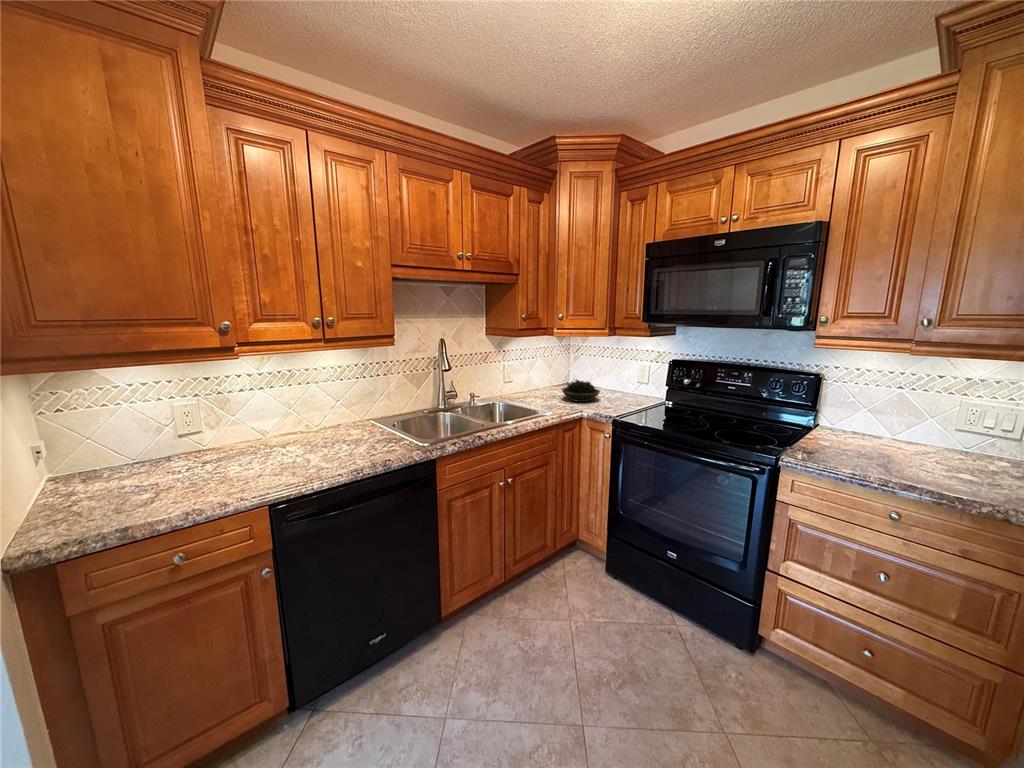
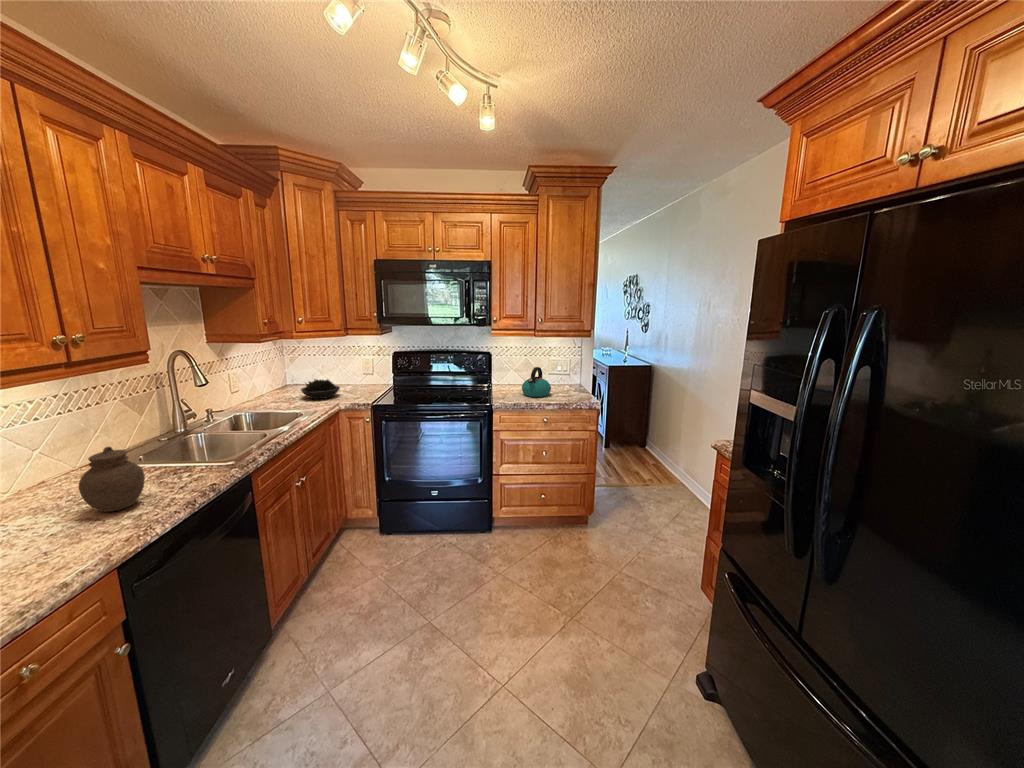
jar: none [307,407,348,459] -> present [79,447,145,512]
kettle: none [862,411,938,470] -> present [522,367,551,397]

